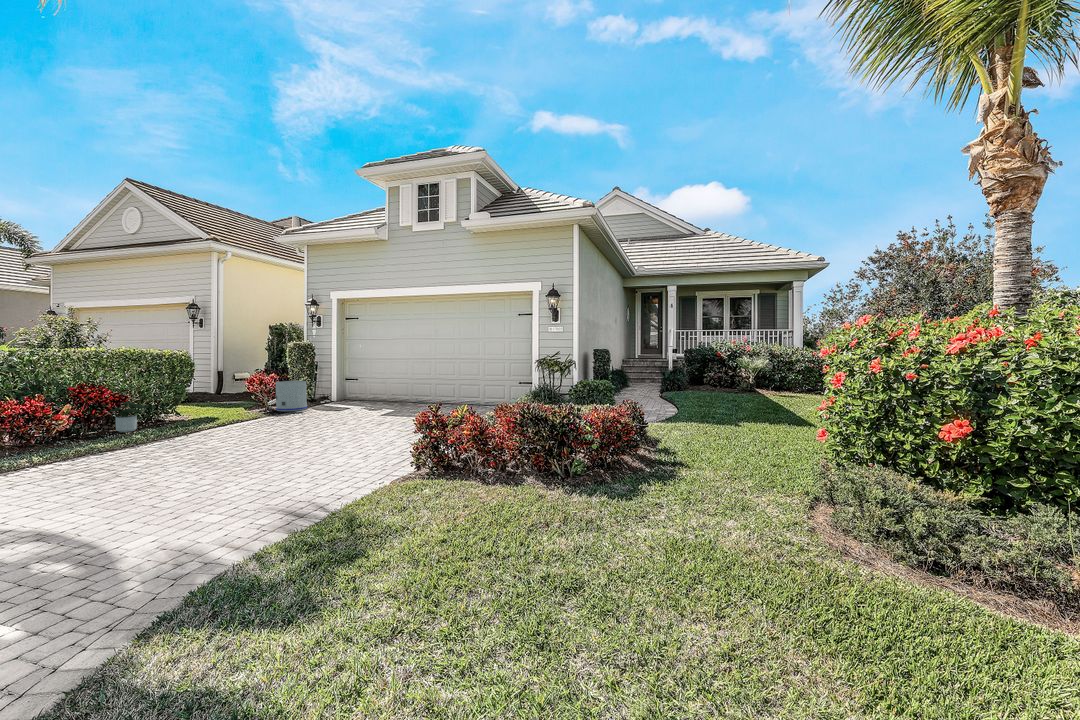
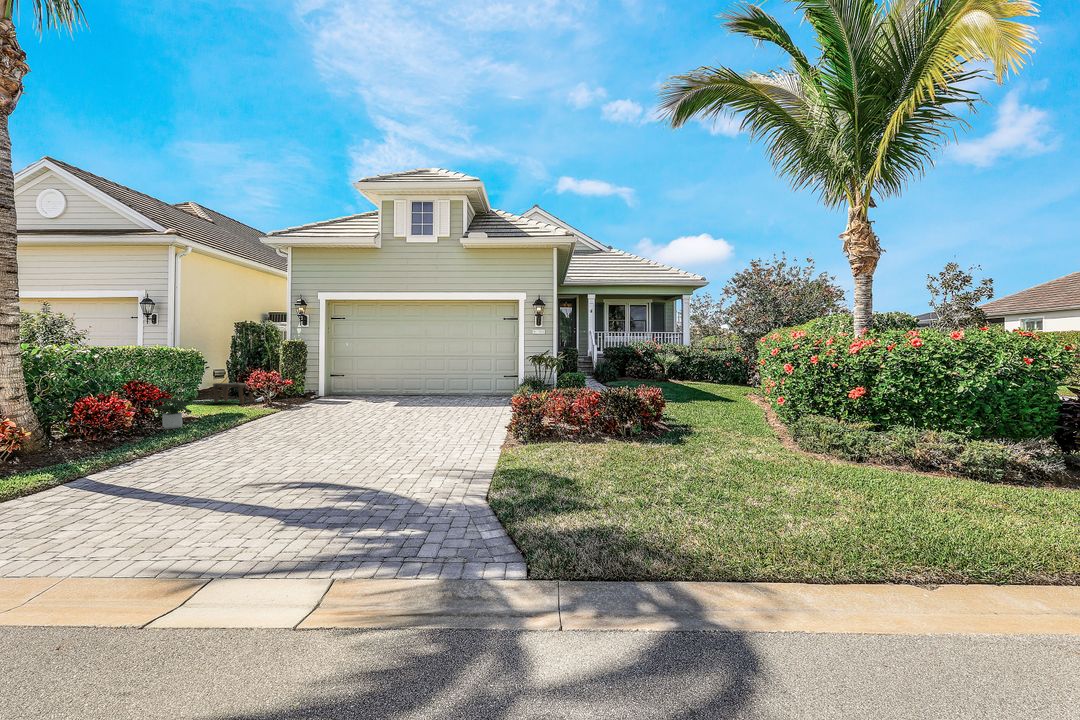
trash can: present [276,381,307,411] -> none [277,377,307,406]
bench: none [230,385,265,408] -> present [213,383,253,404]

